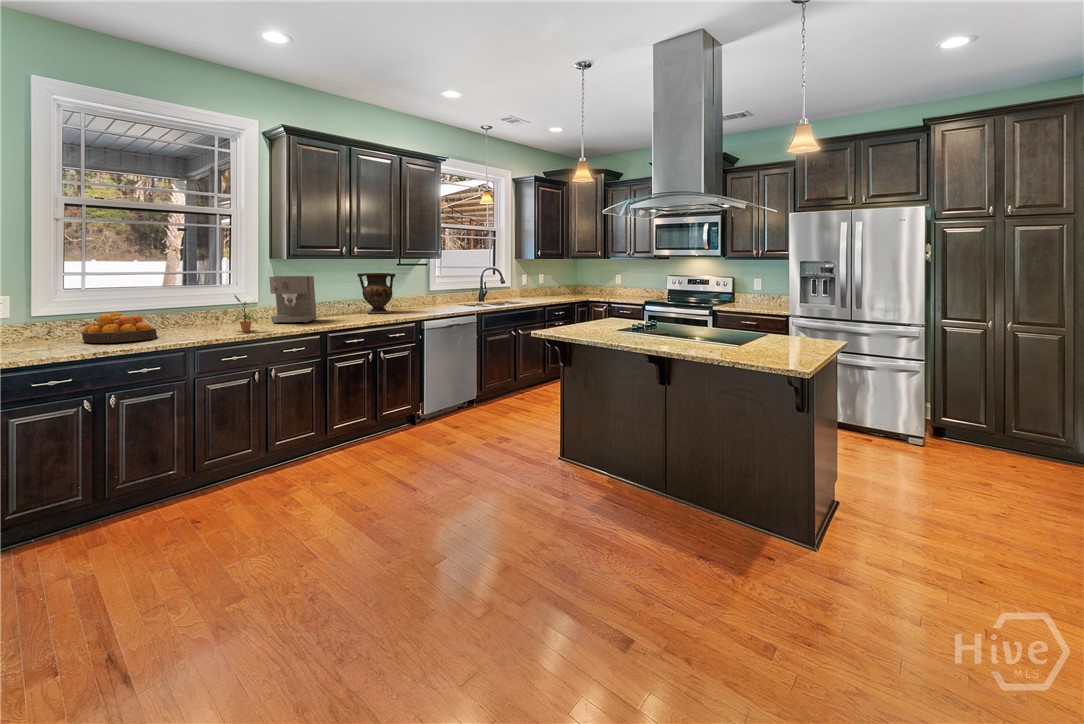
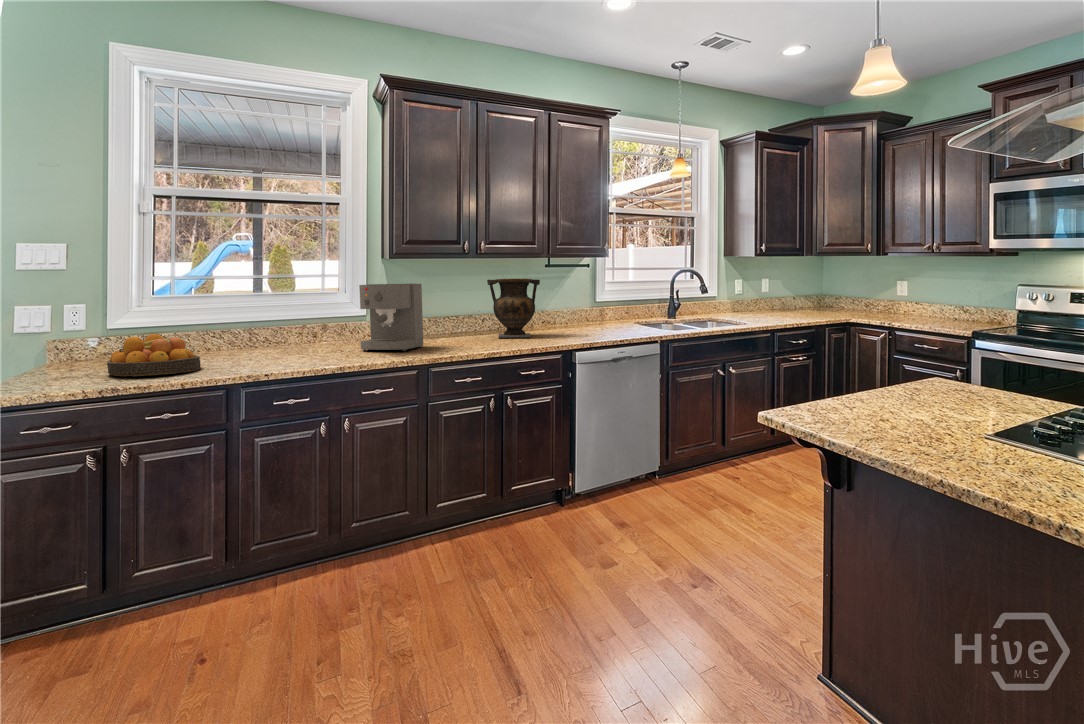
potted plant: present [230,295,258,332] -> none [292,309,339,364]

